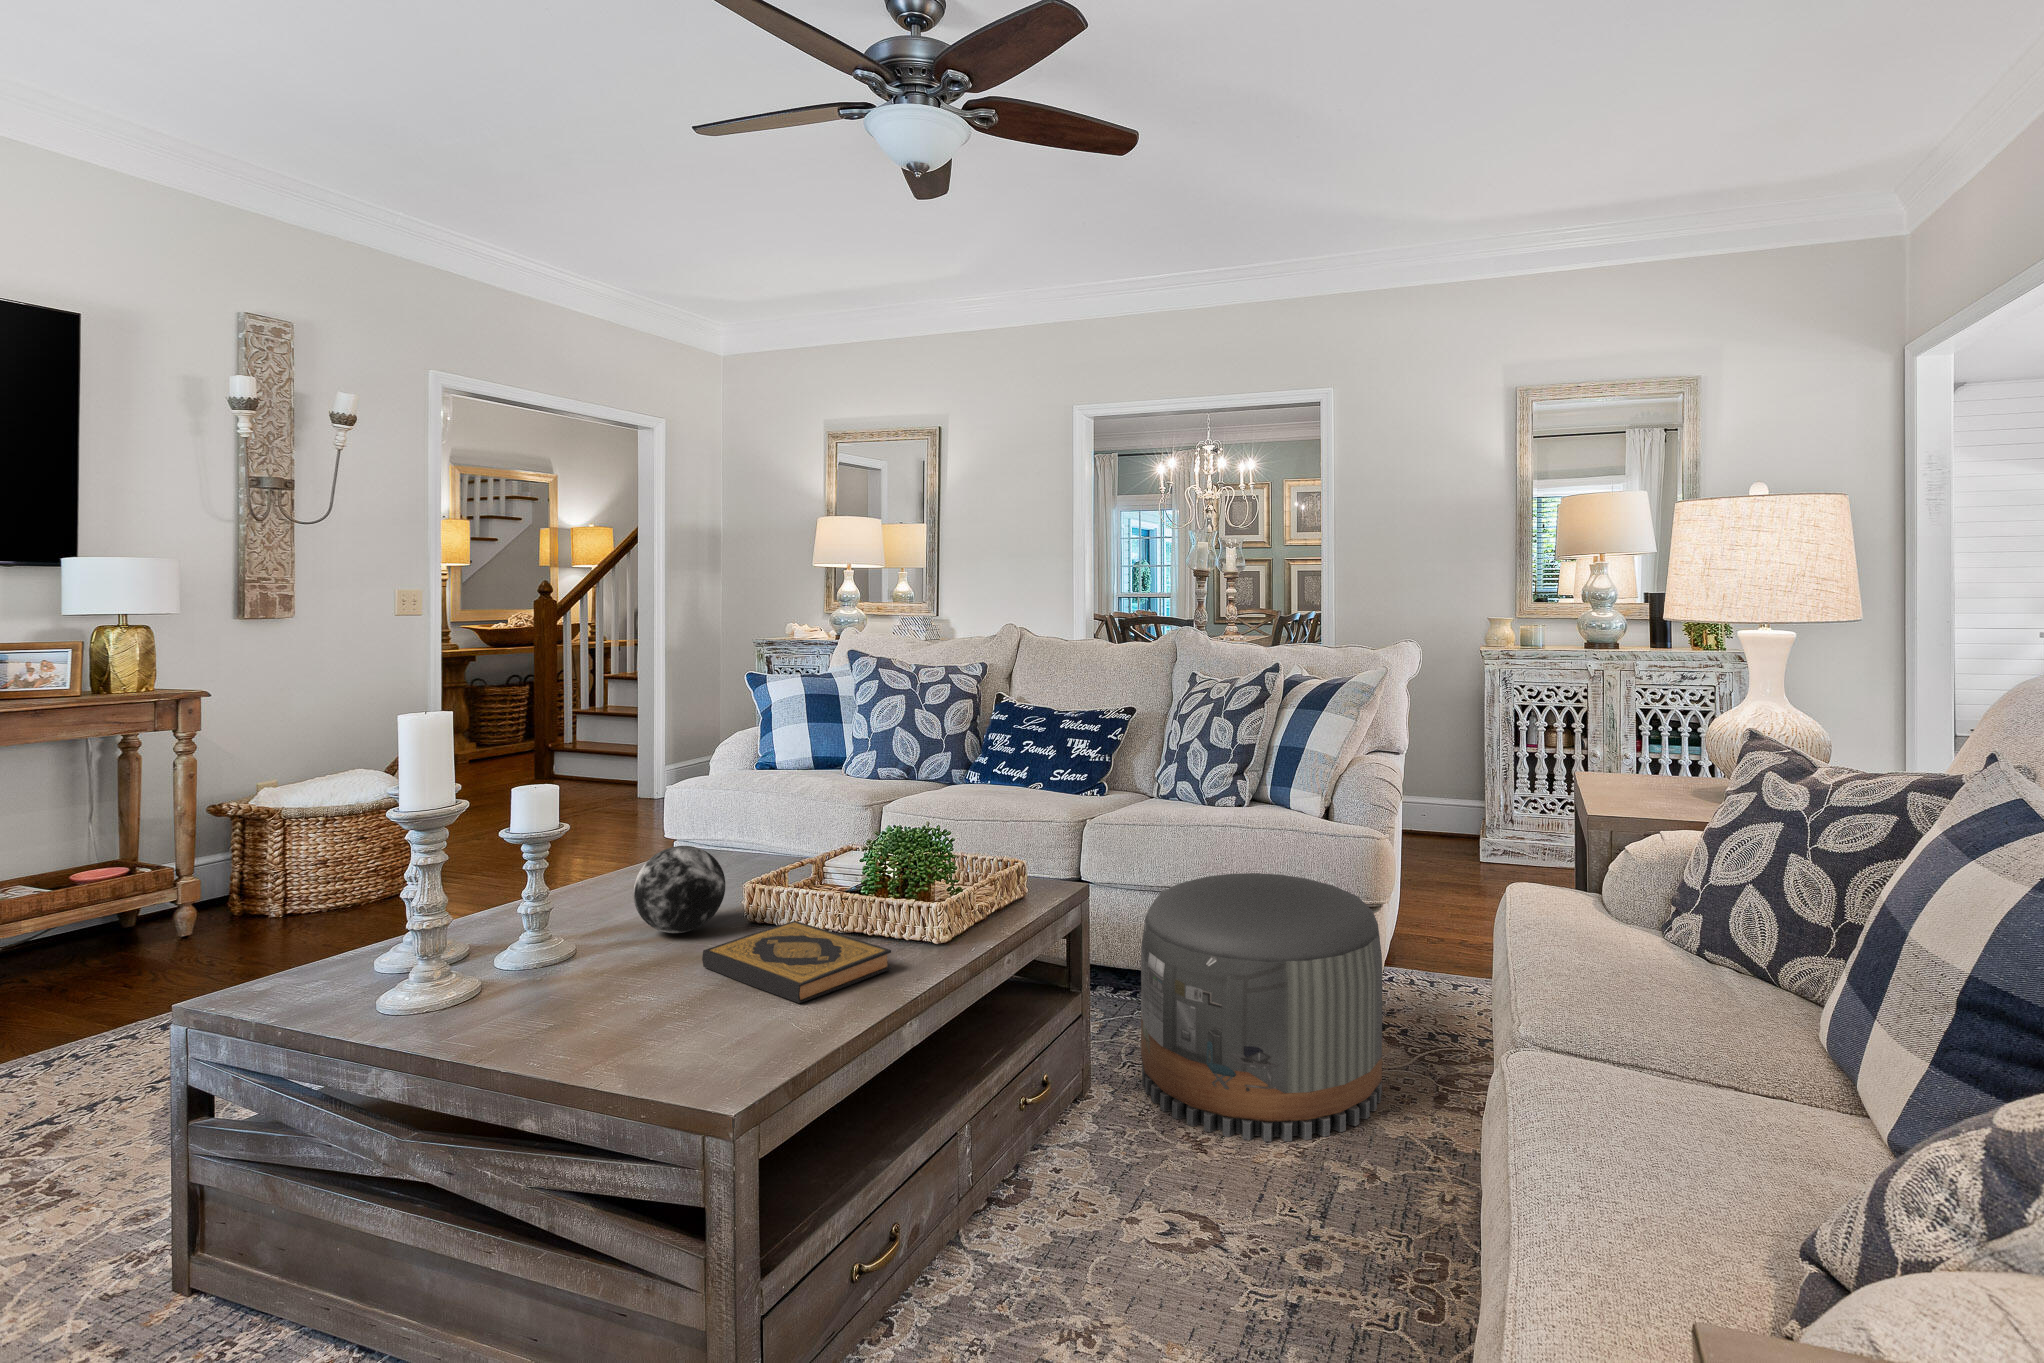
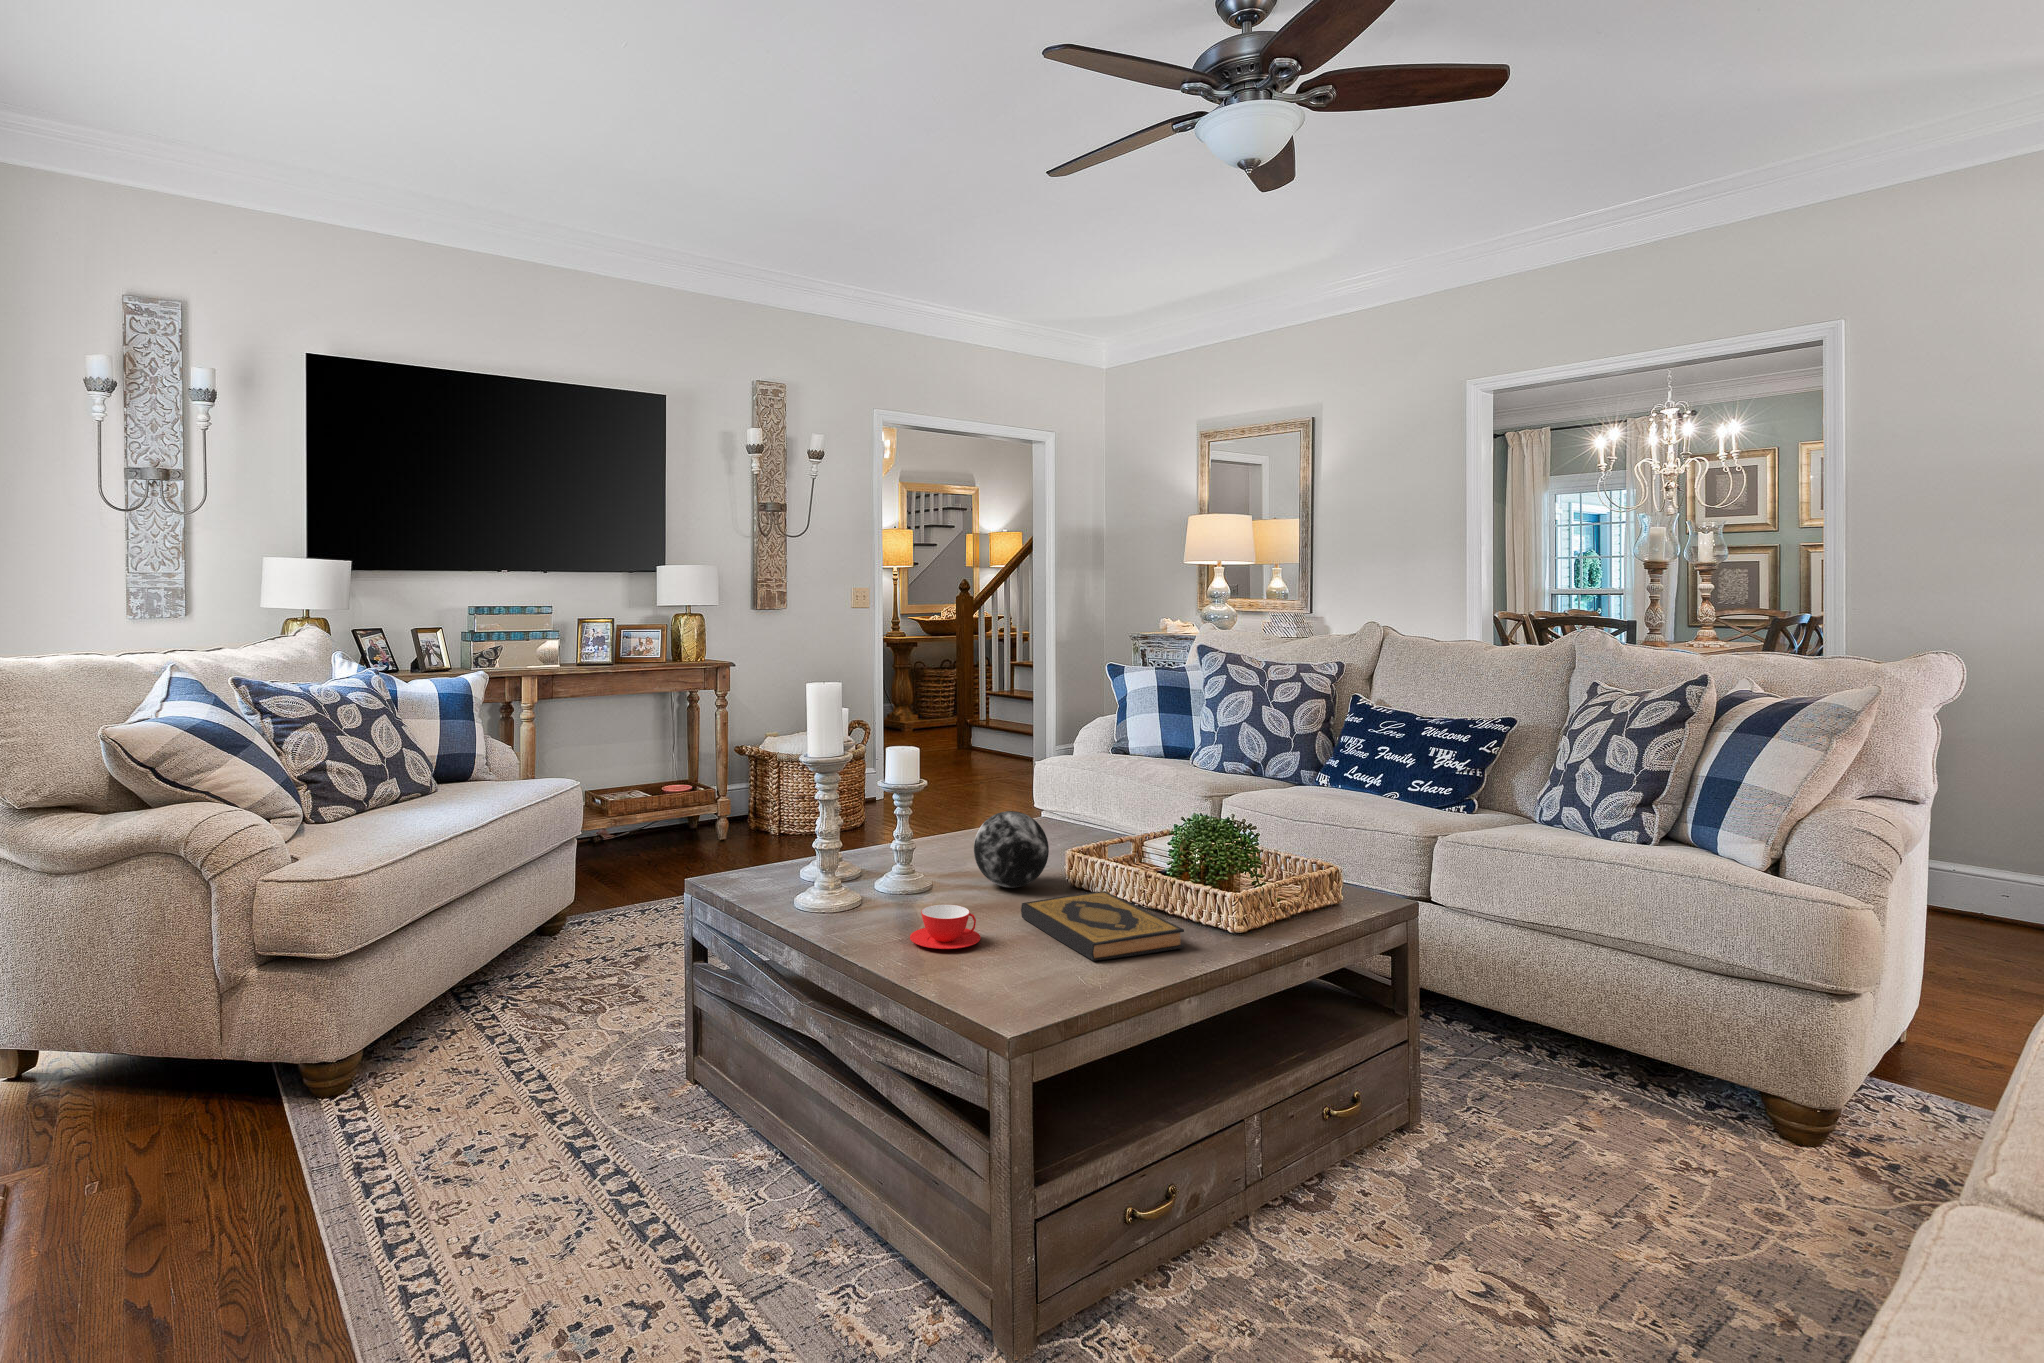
pouf: present [1141,873,1382,1141] -> none [1486,920,1834,1255]
teacup: none [566,969,660,1027] -> present [910,905,981,949]

